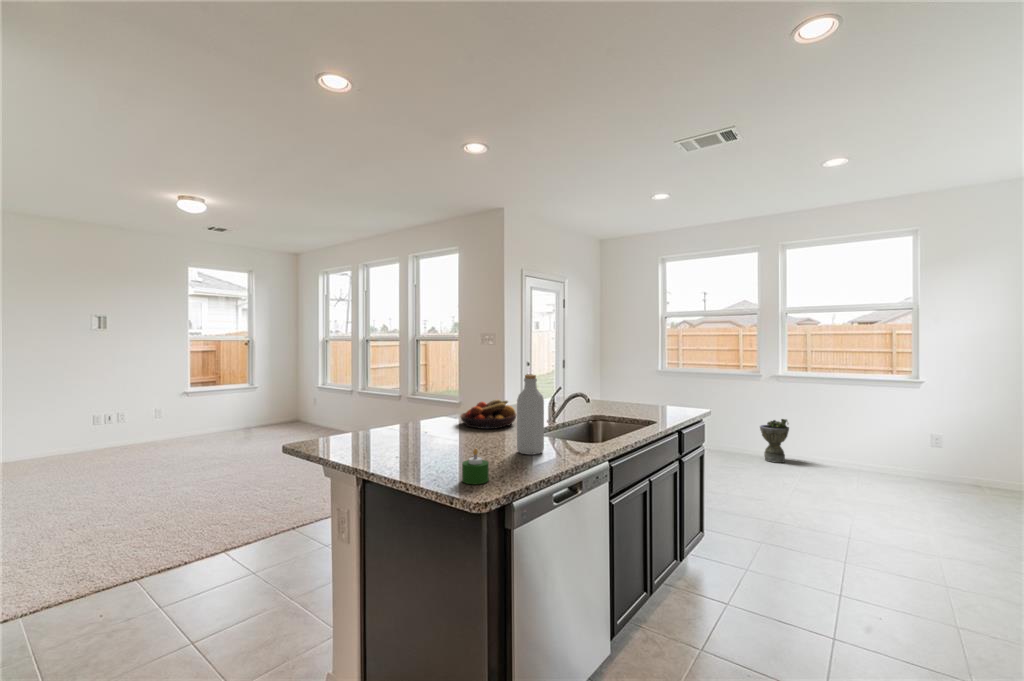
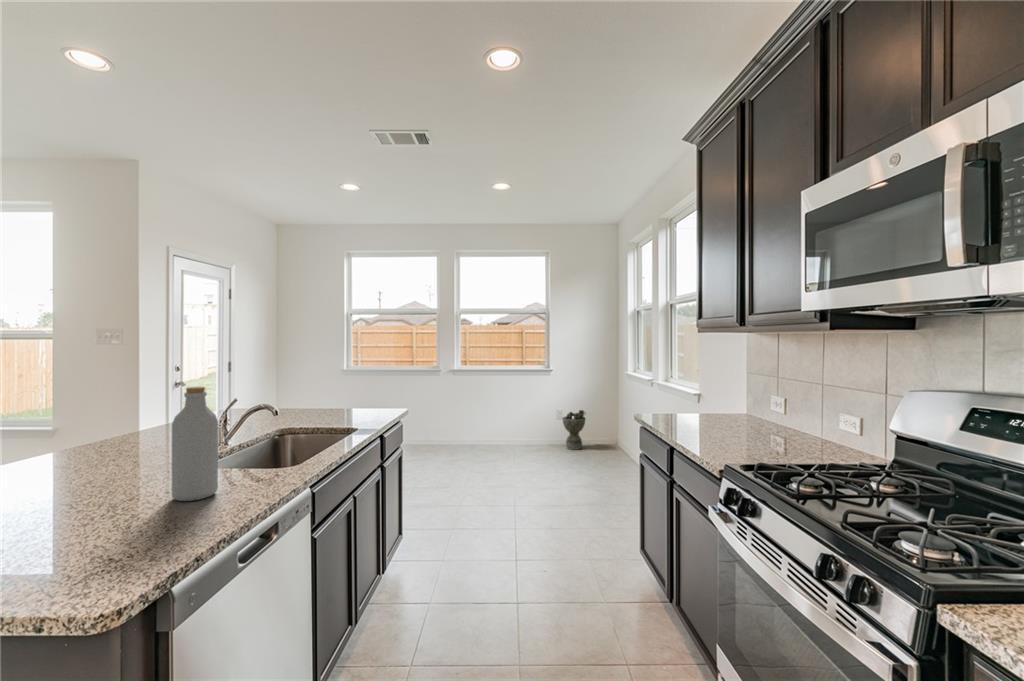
fruit bowl: present [461,399,516,429] -> none [57,422,165,471]
planter: present [760,419,789,463] -> present [562,410,586,450]
candle: present [462,449,489,484] -> none [62,517,121,581]

